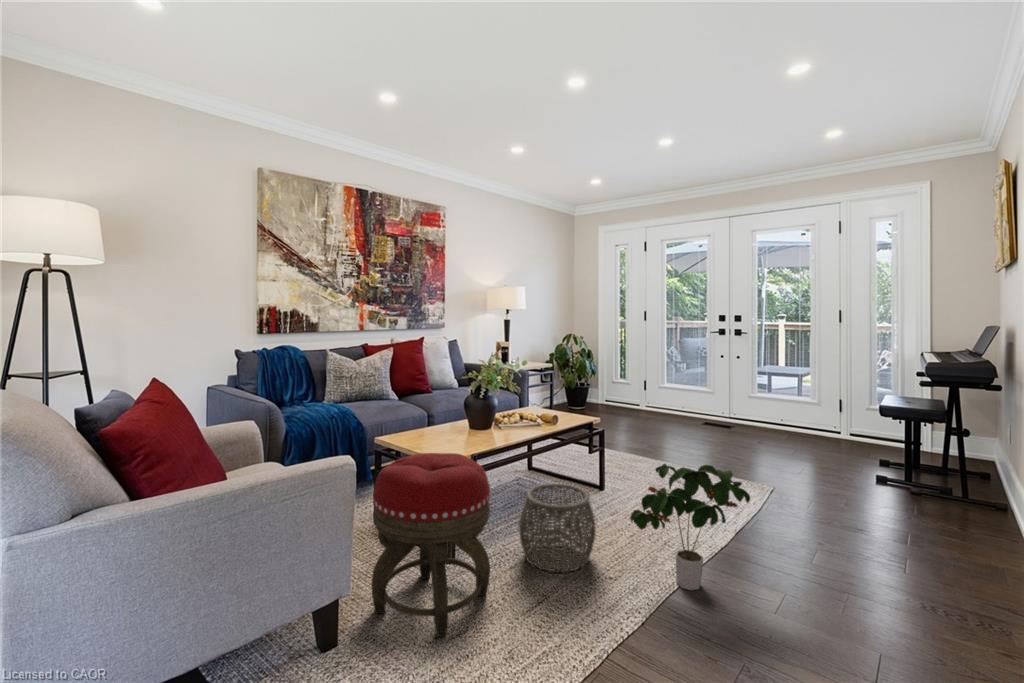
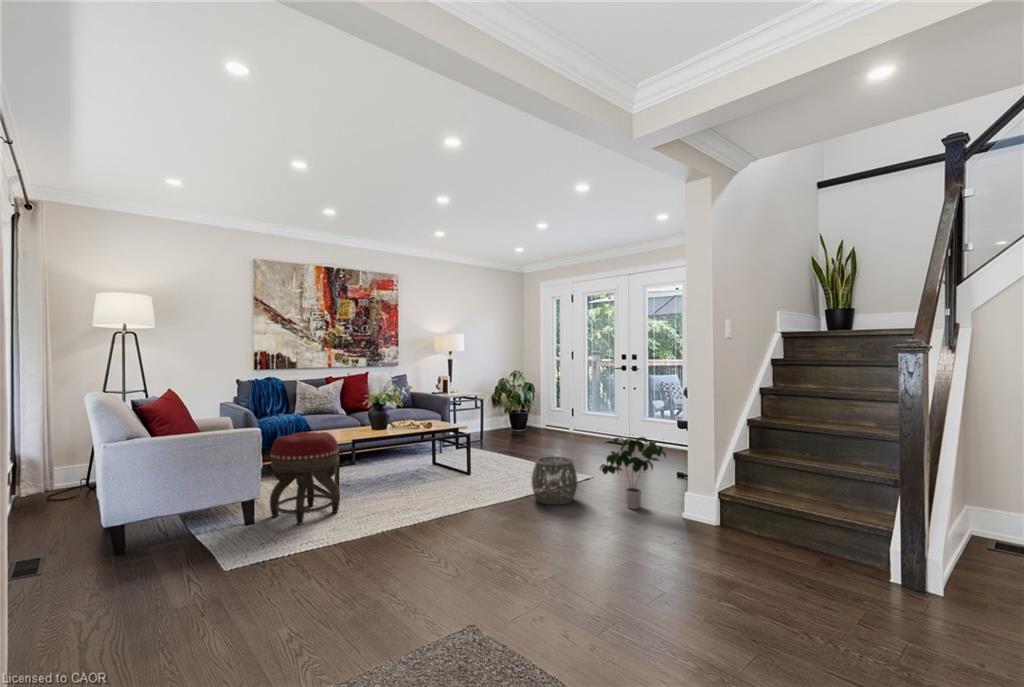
potted plant: present [630,464,750,590] -> present [600,437,666,509]
woven basket: present [519,484,596,573] -> present [532,456,577,505]

